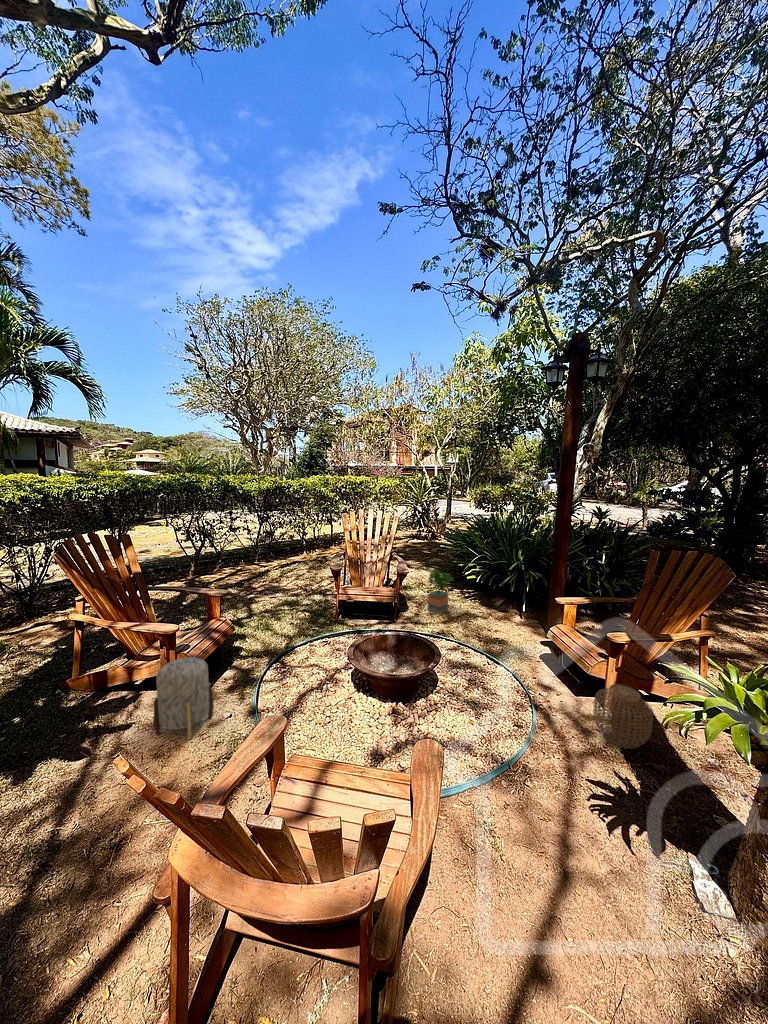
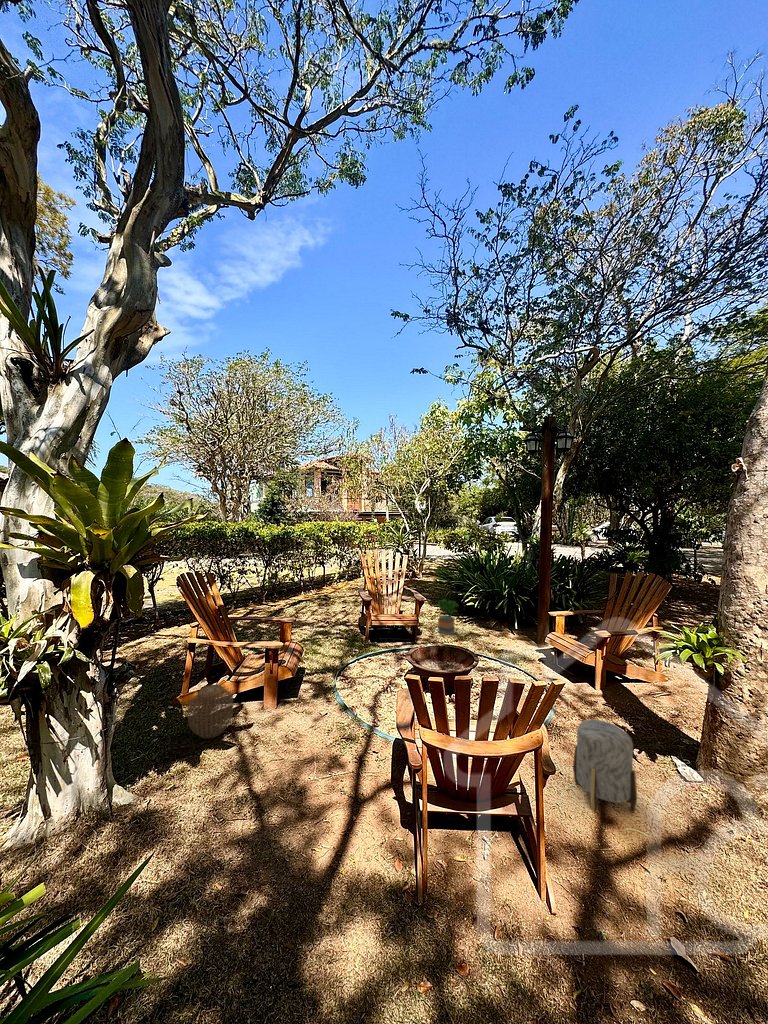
stool: present [153,657,214,740] -> present [573,720,637,813]
woven basket: present [593,684,653,749] -> present [188,685,233,738]

